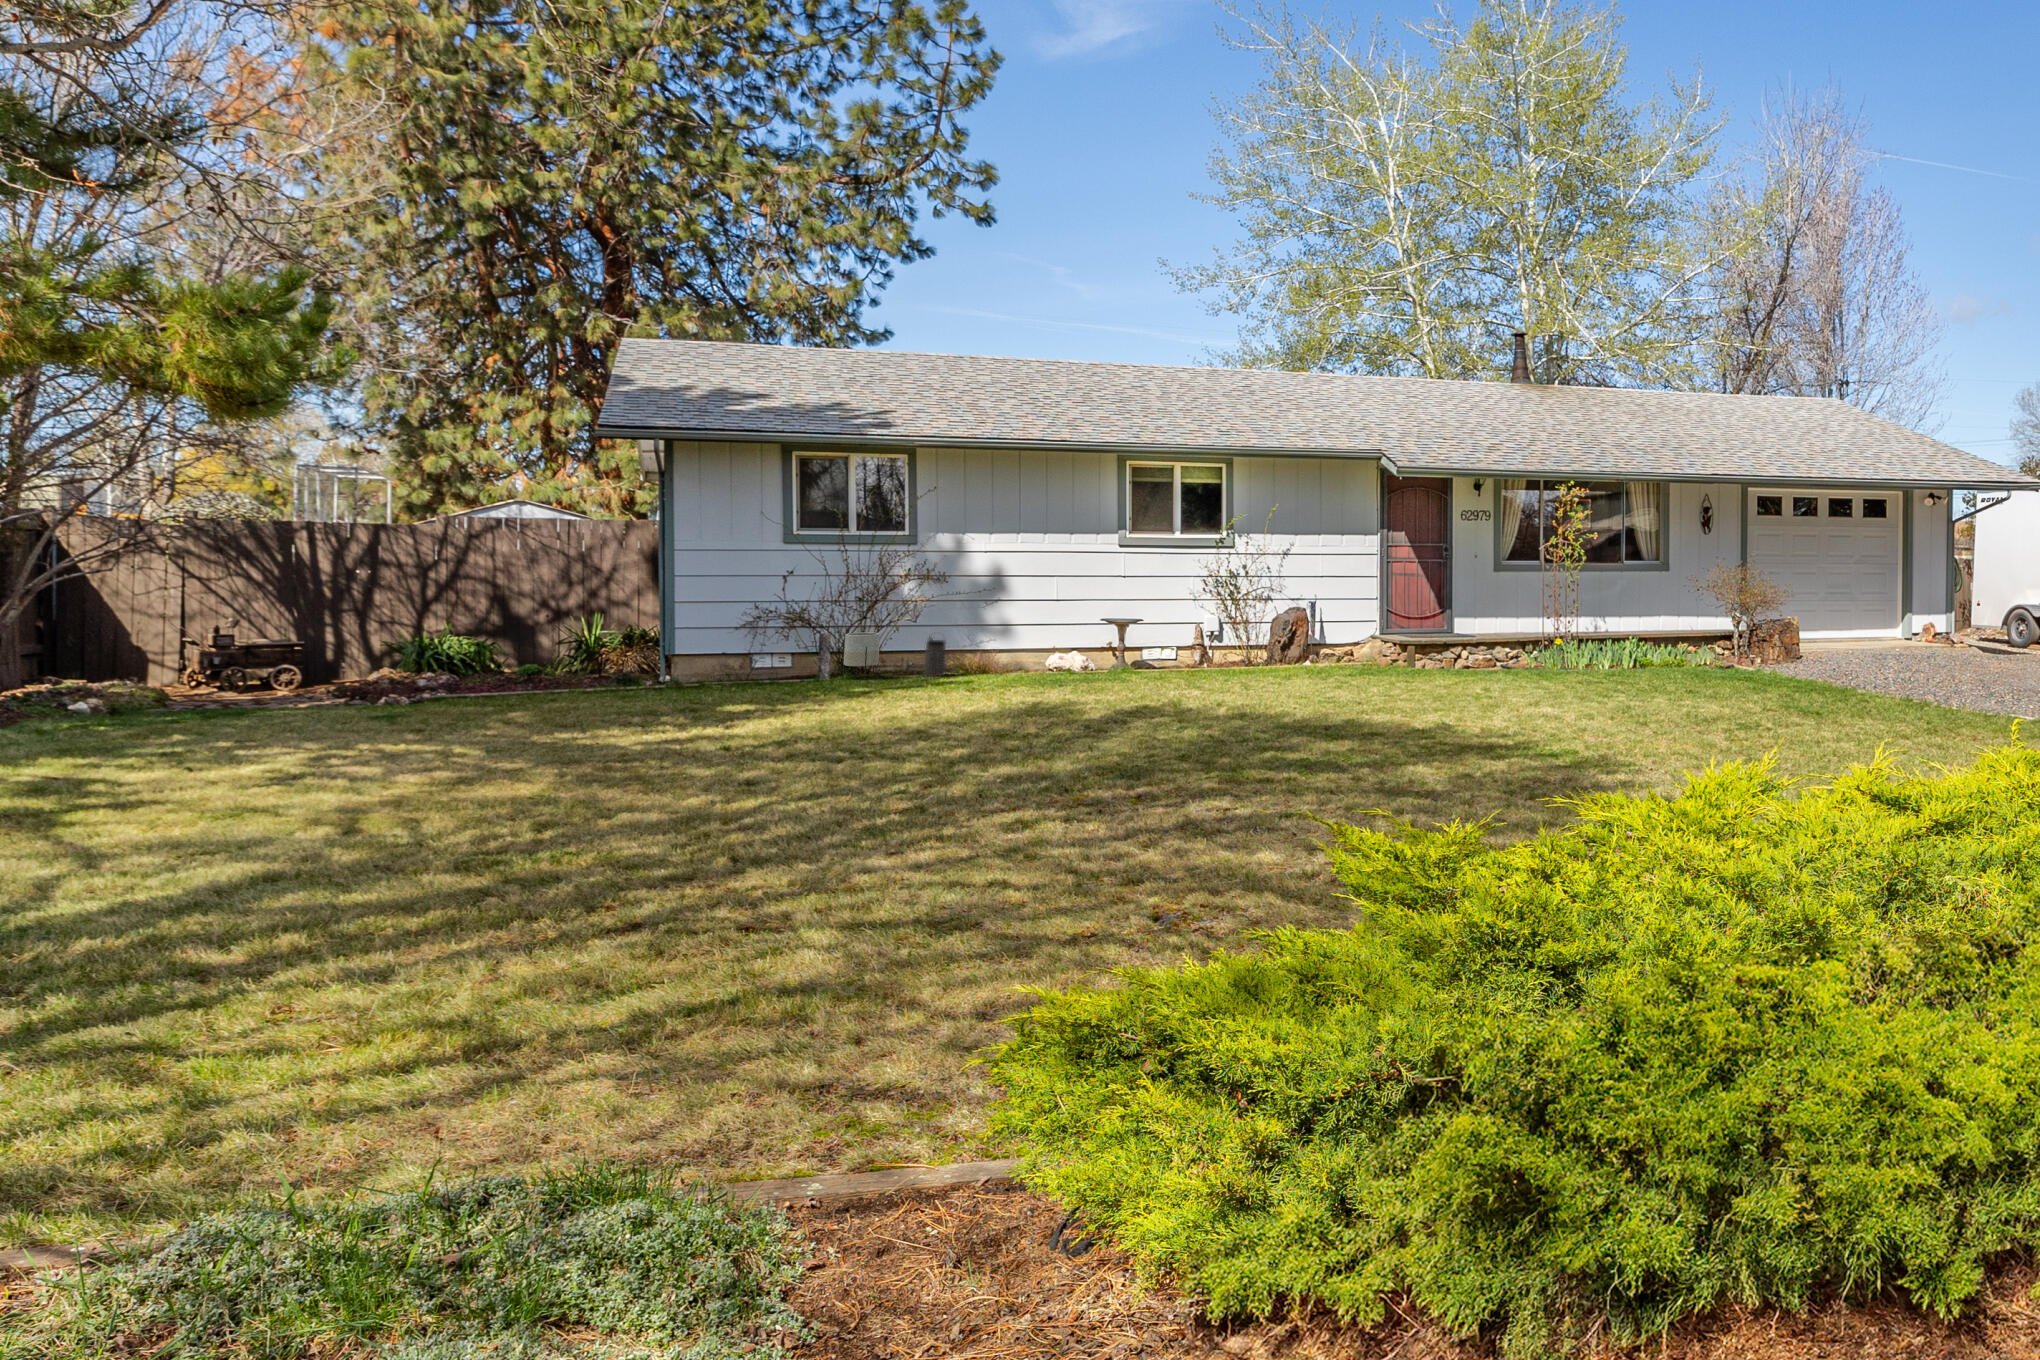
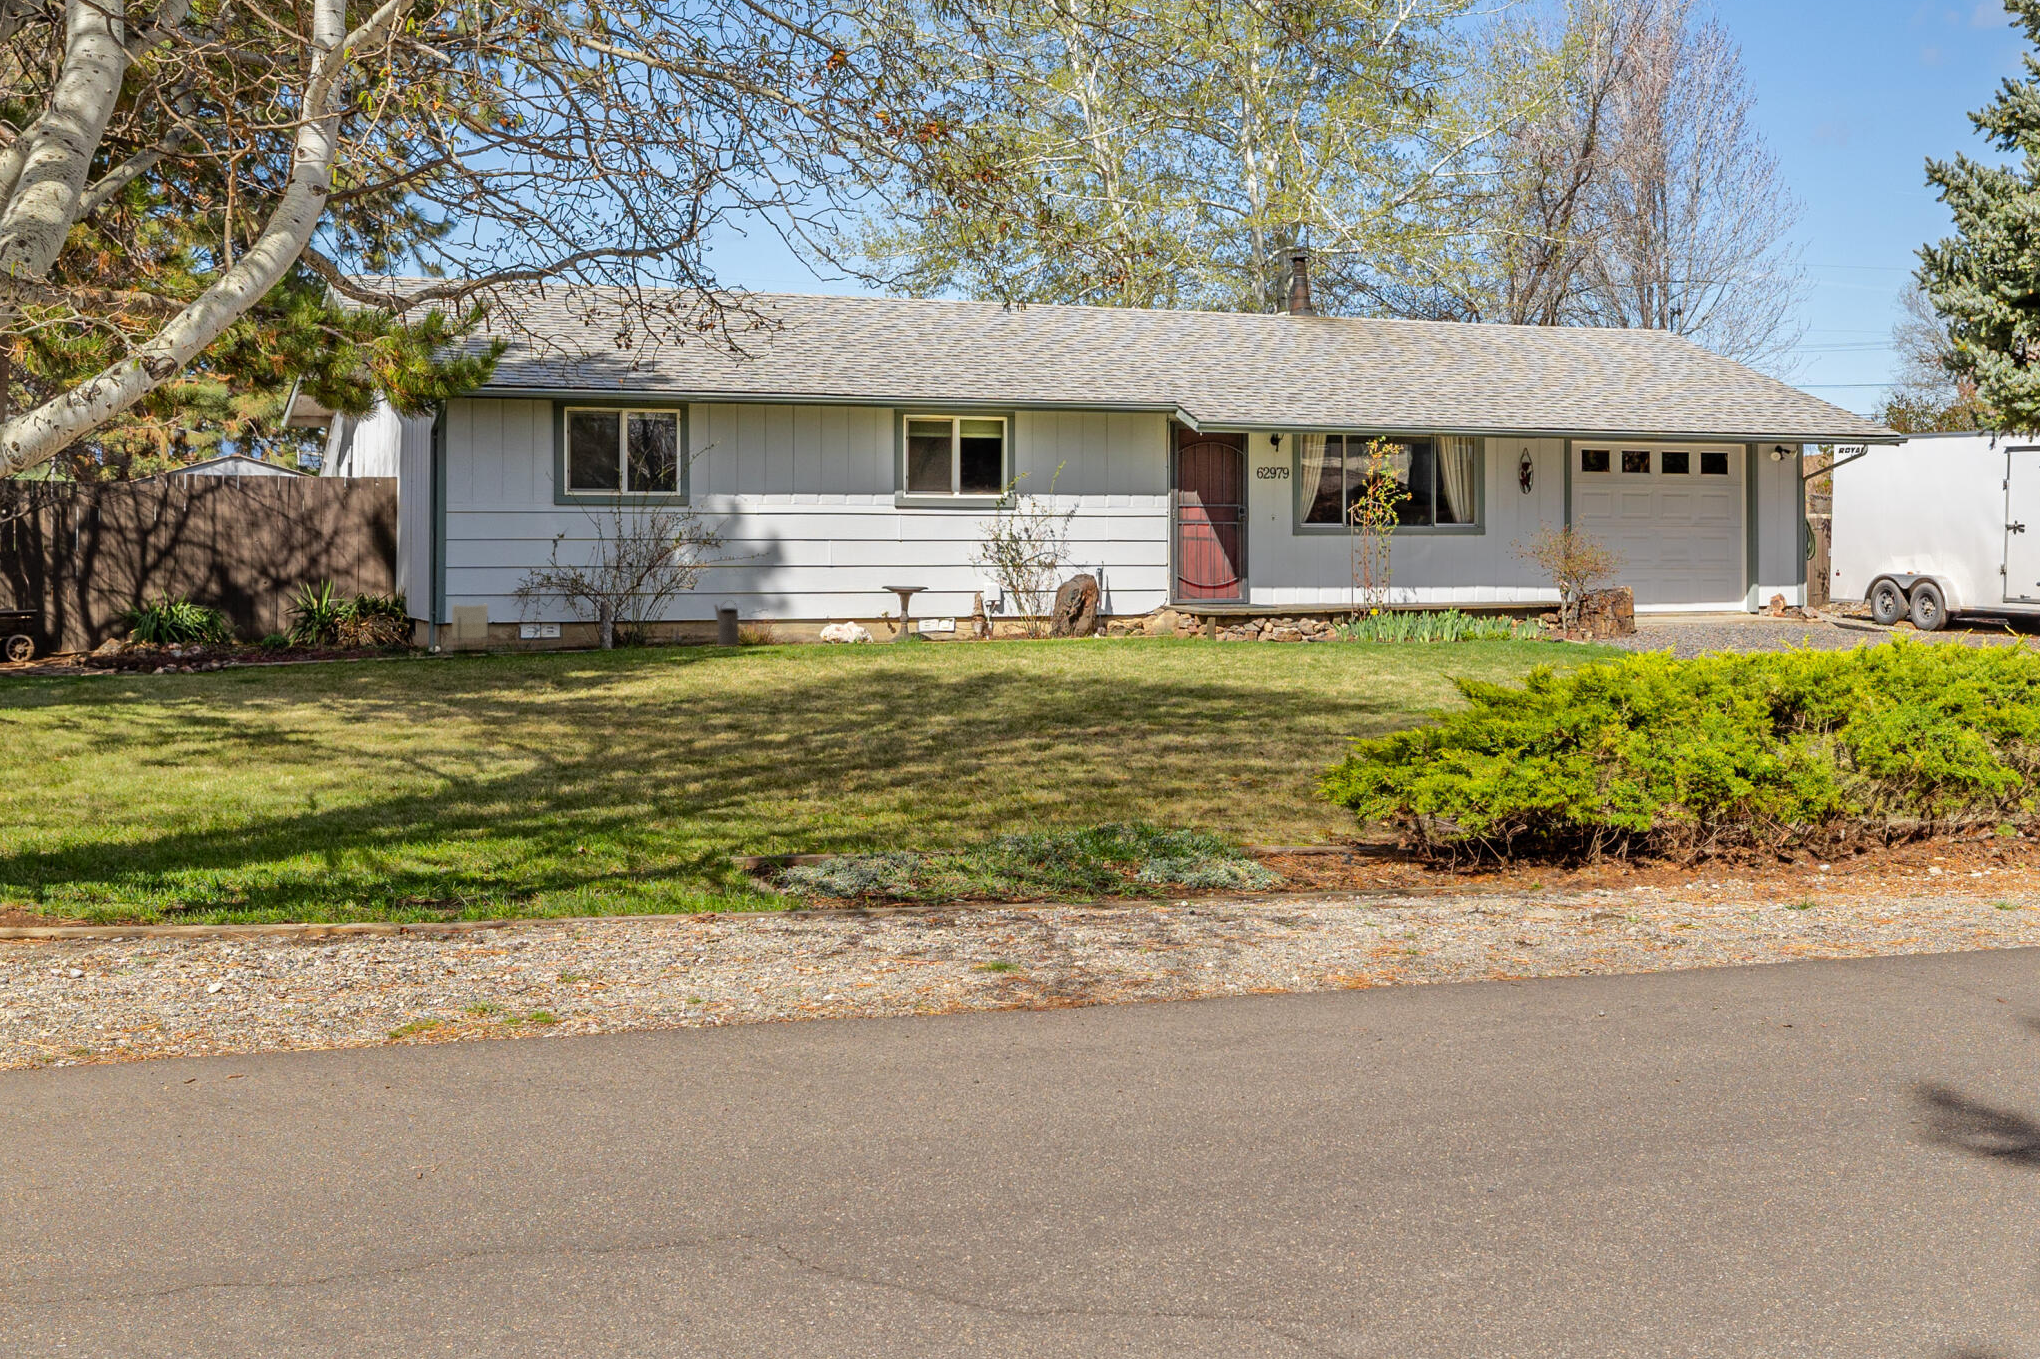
planter: present [842,632,880,679] -> present [452,604,489,641]

